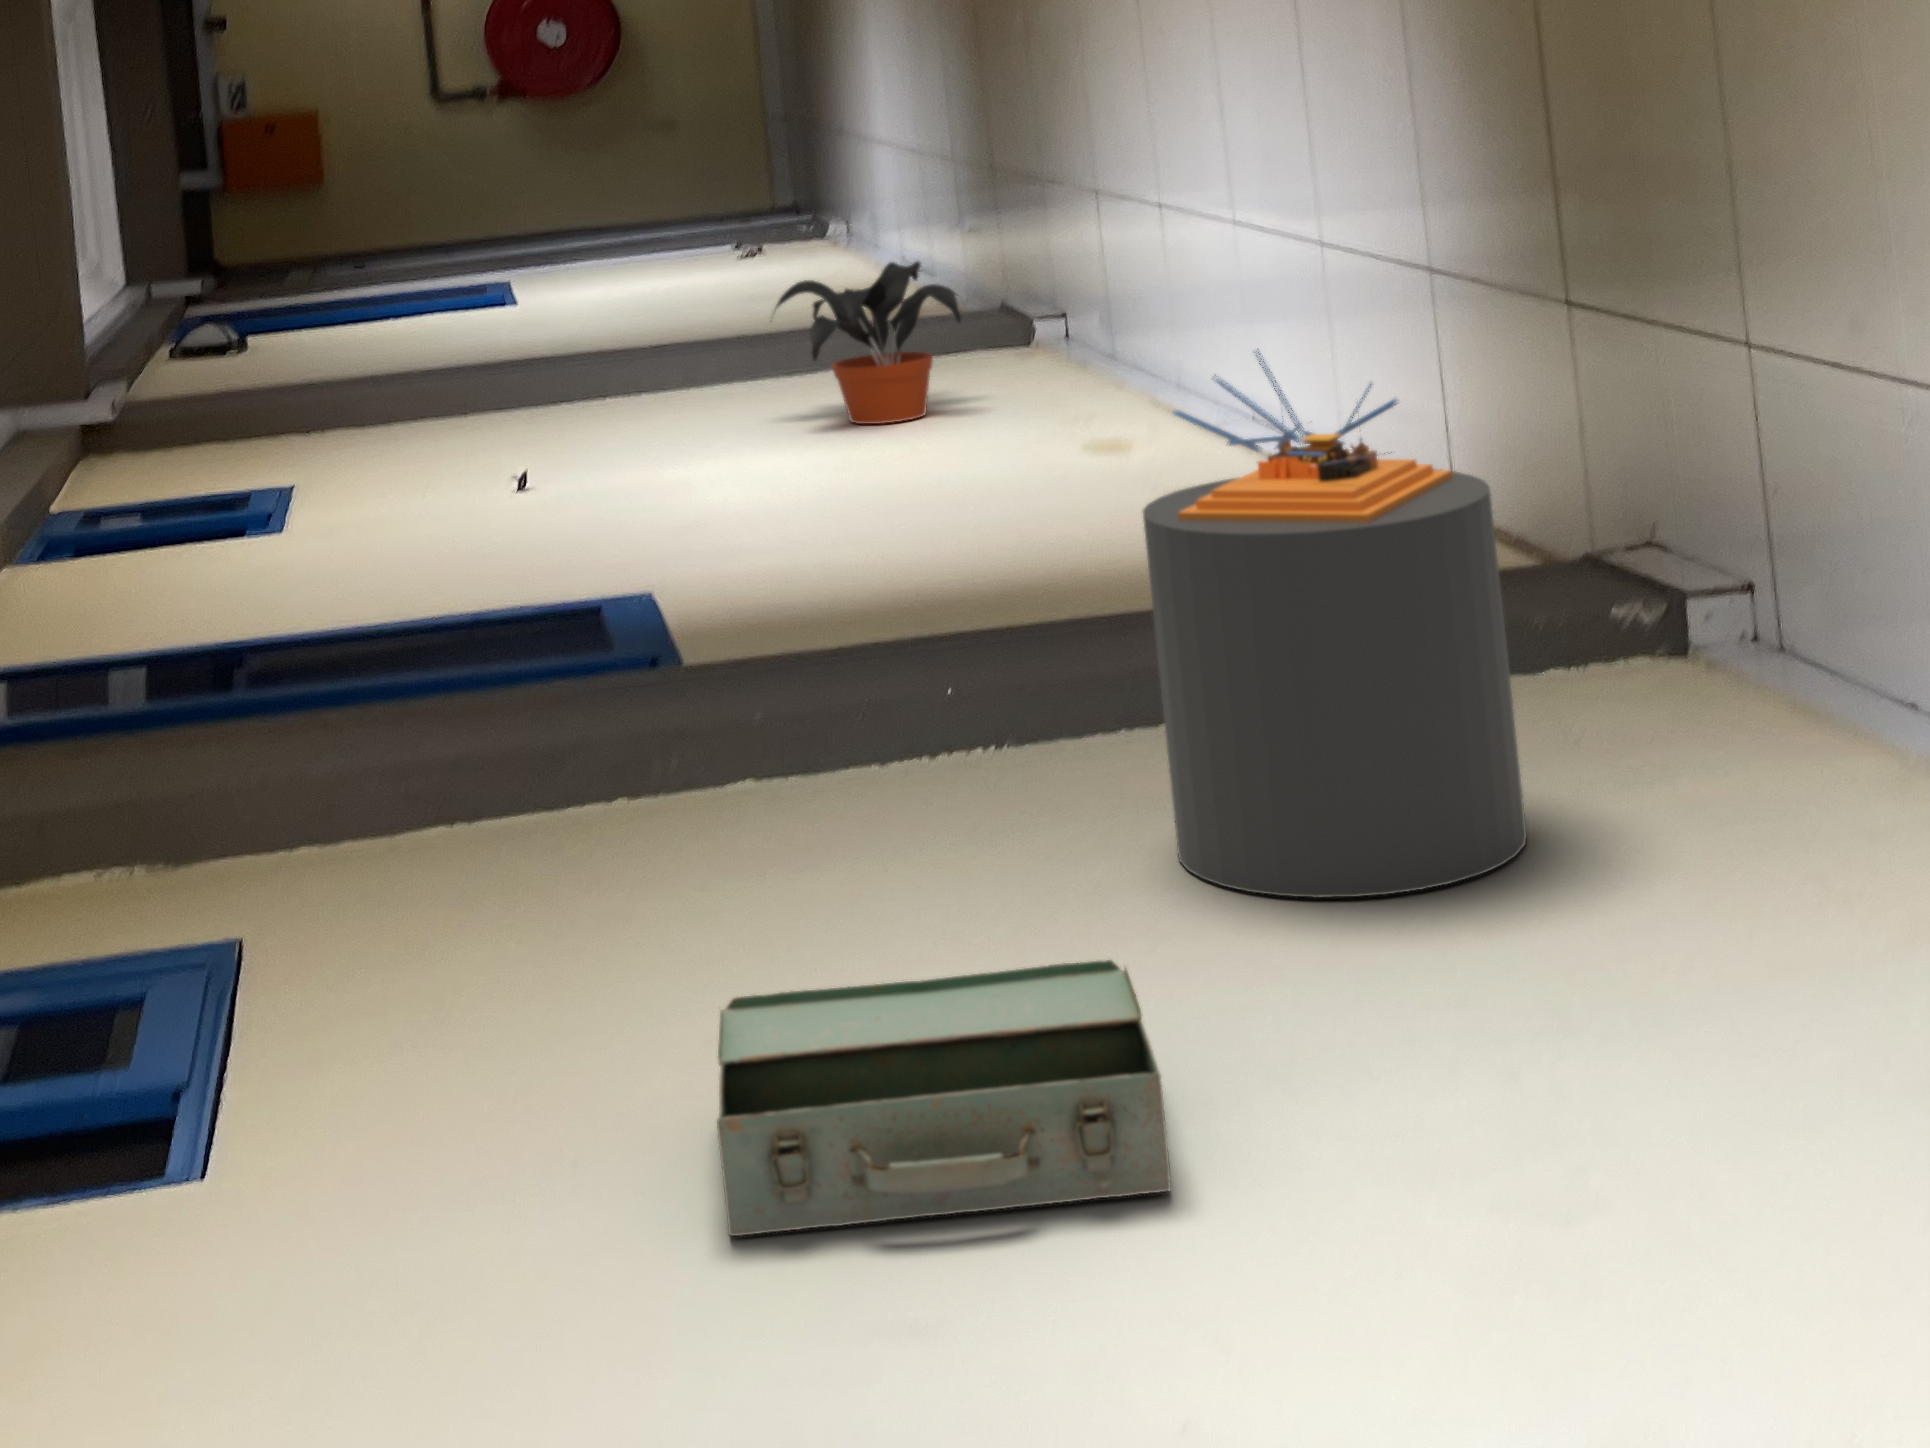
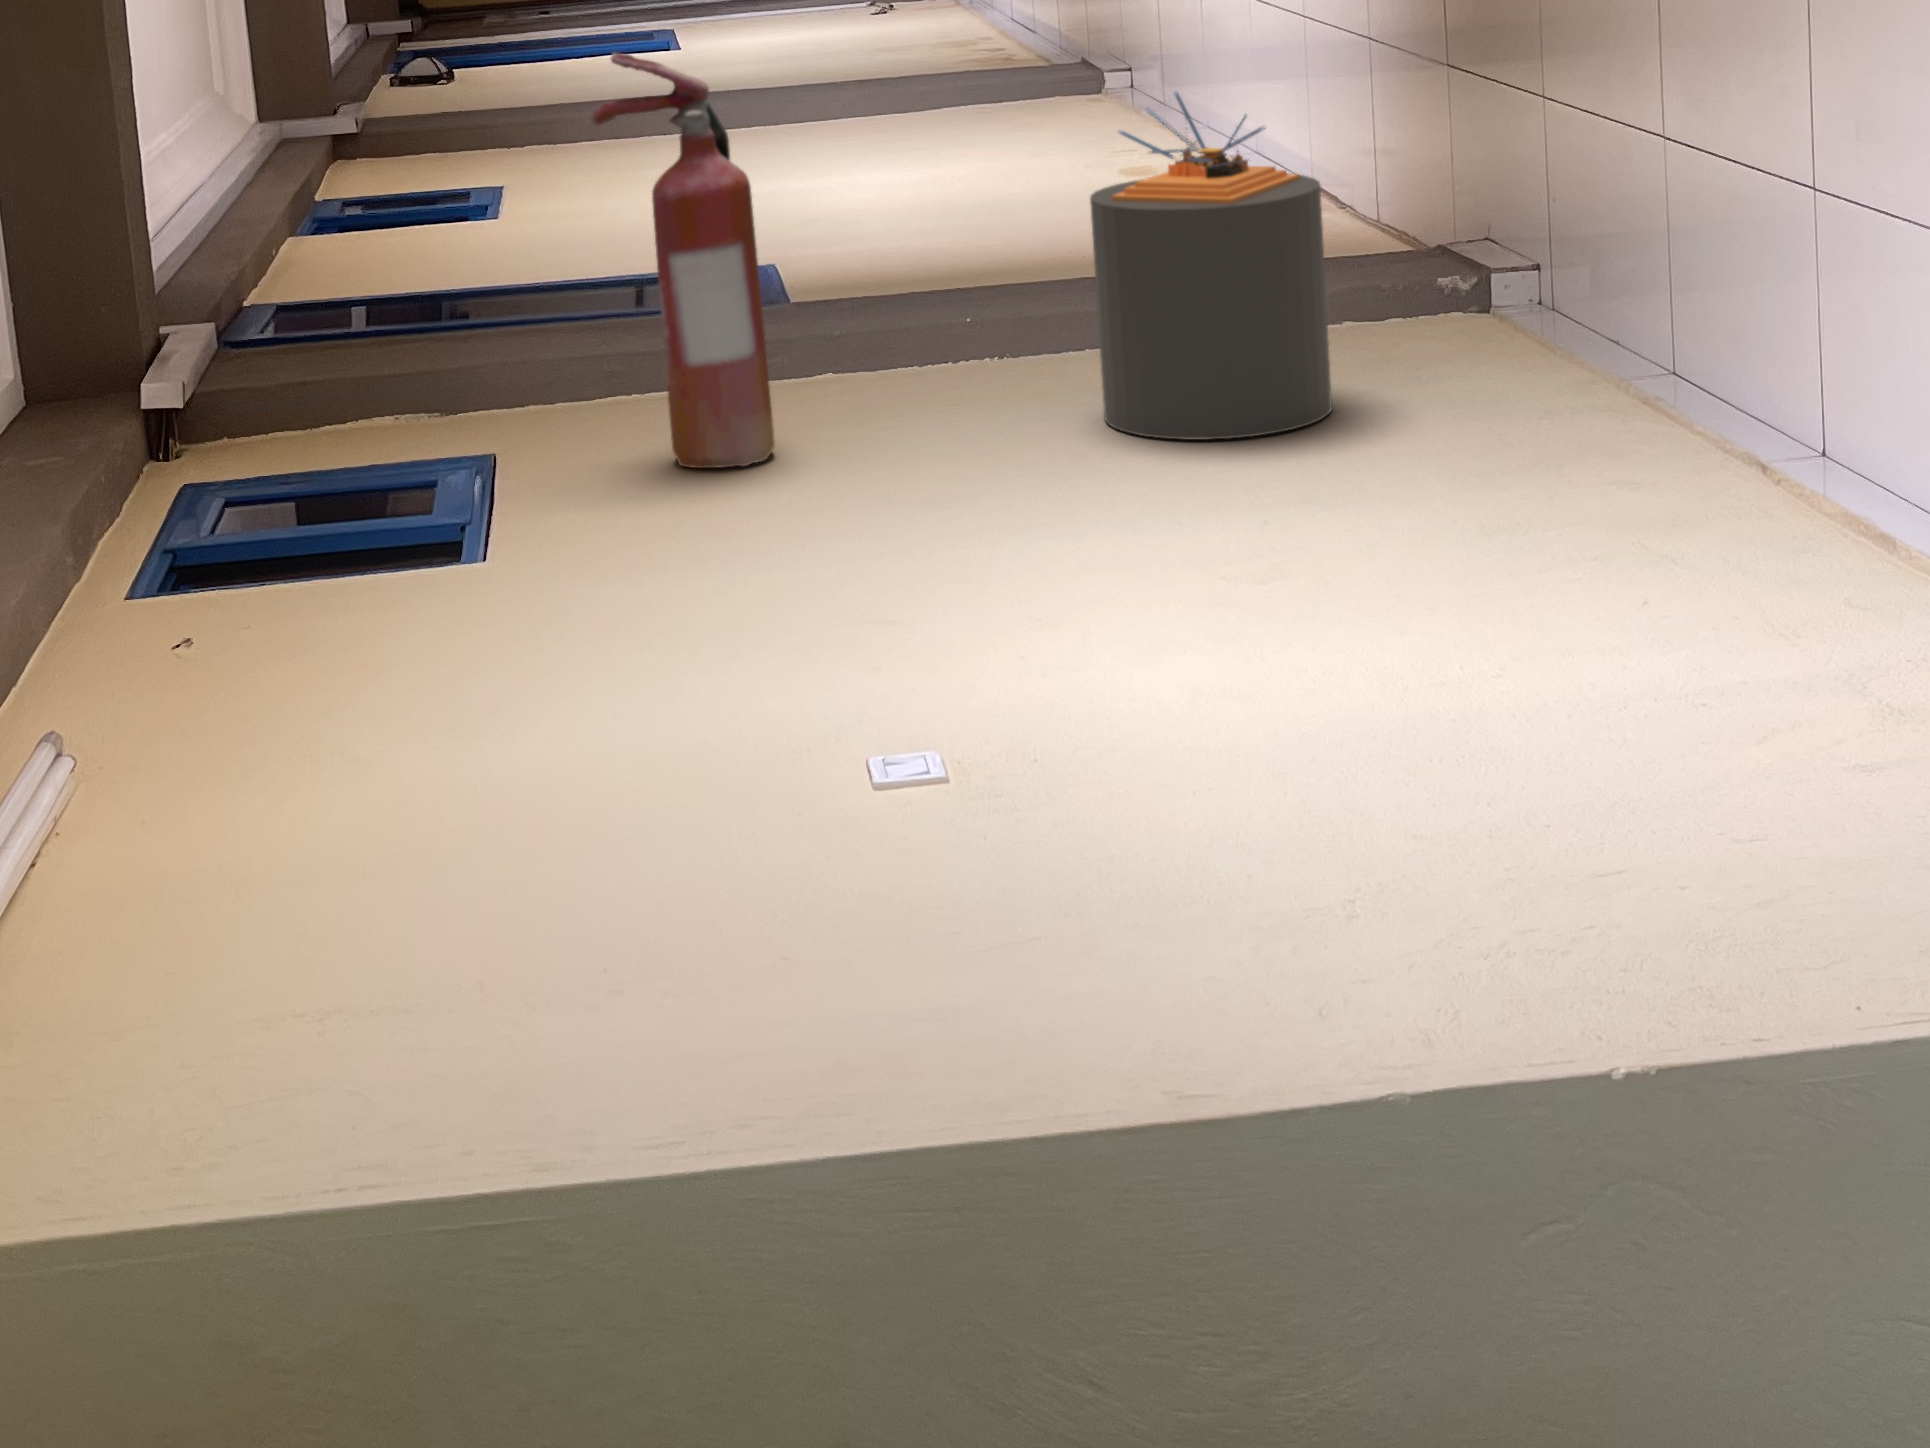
potted plant: present [776,262,961,424] -> none [875,21,1030,147]
fire extinguisher: none [373,314,674,970] -> present [586,53,775,468]
toolbox: present [717,960,1171,1236] -> none [789,454,1053,587]

